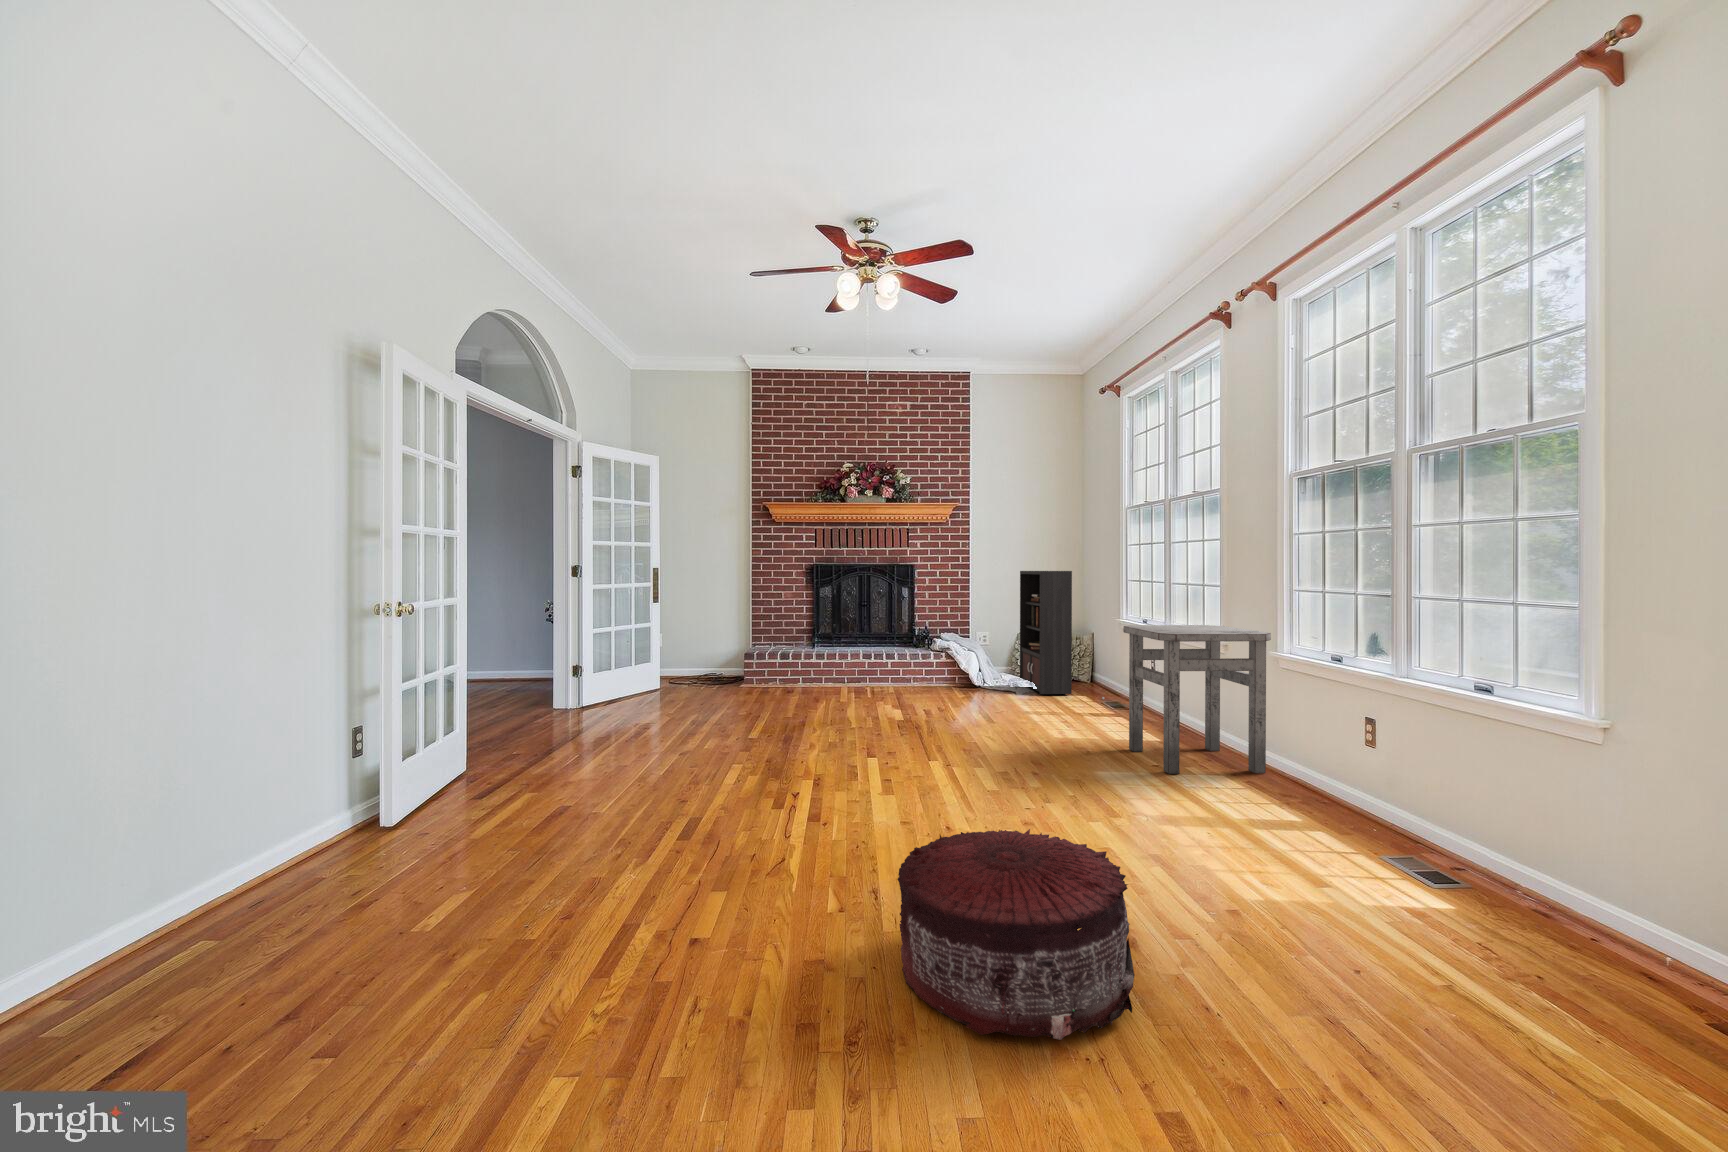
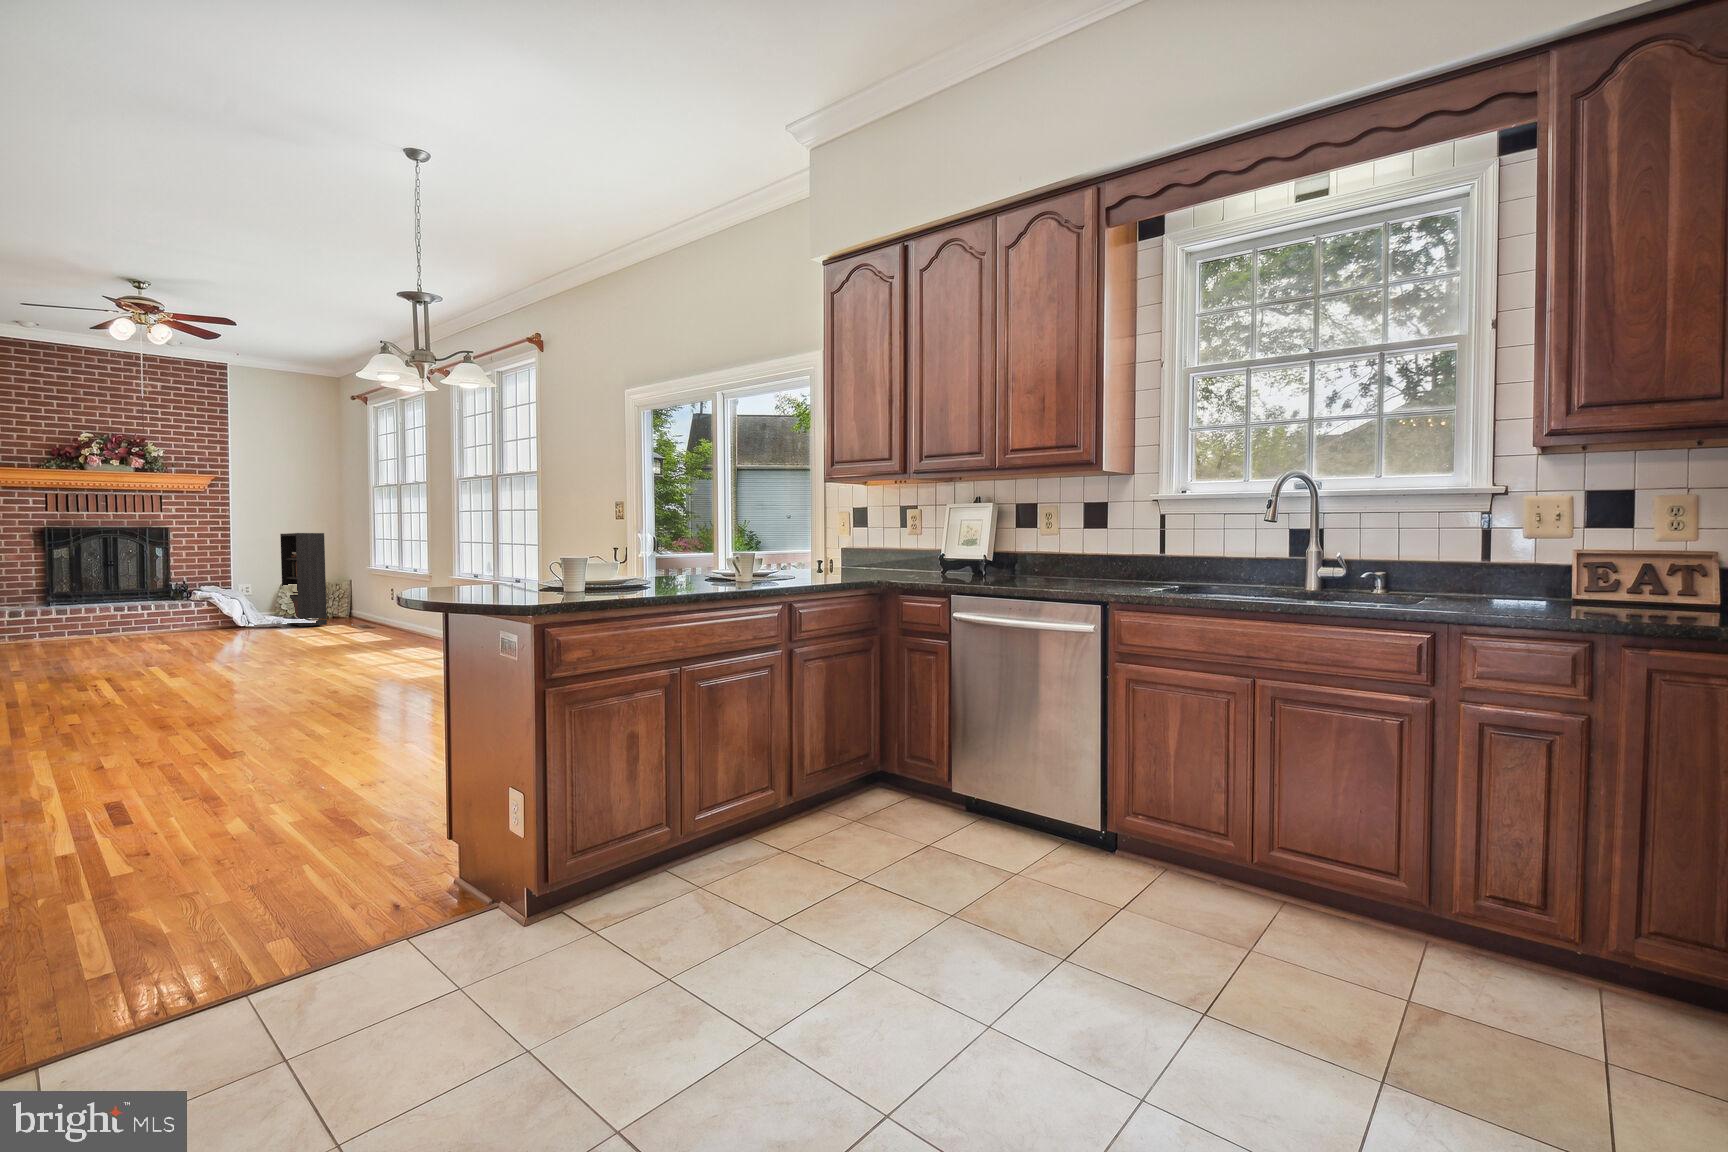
side table: present [1123,625,1271,774] -> none [346,563,430,644]
pouf: present [898,829,1134,1040] -> none [188,635,300,689]

